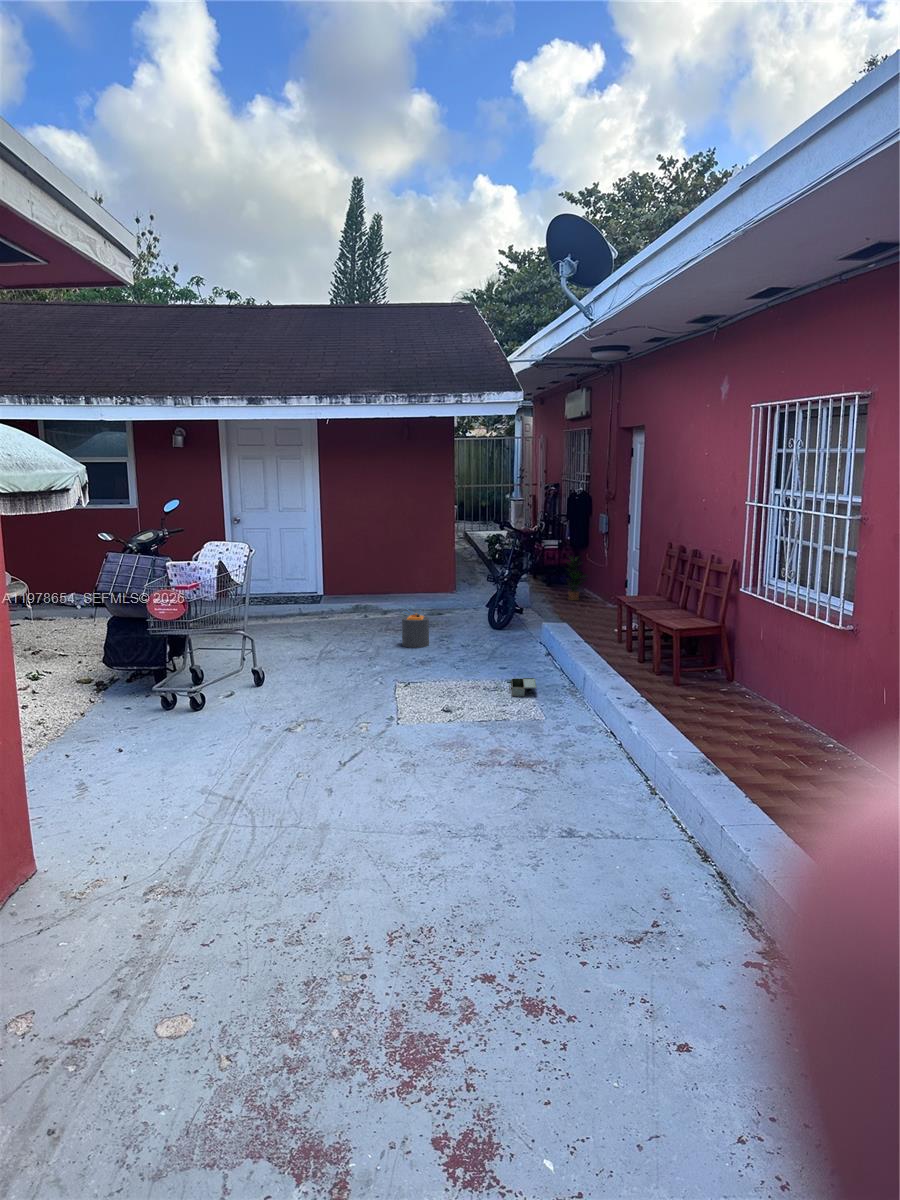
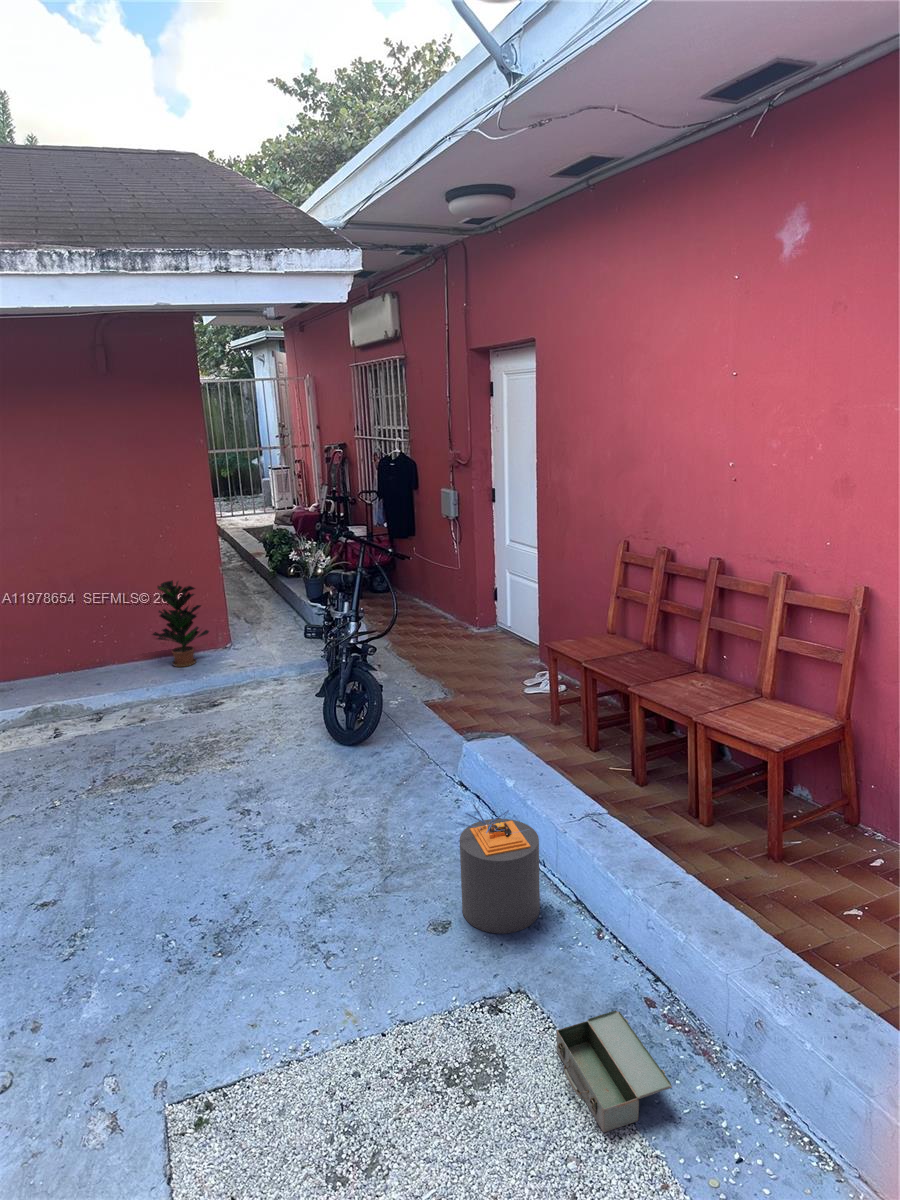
potted plant: present [565,555,588,600] -> present [153,581,209,667]
trash can: present [402,609,429,648] -> present [456,805,540,934]

